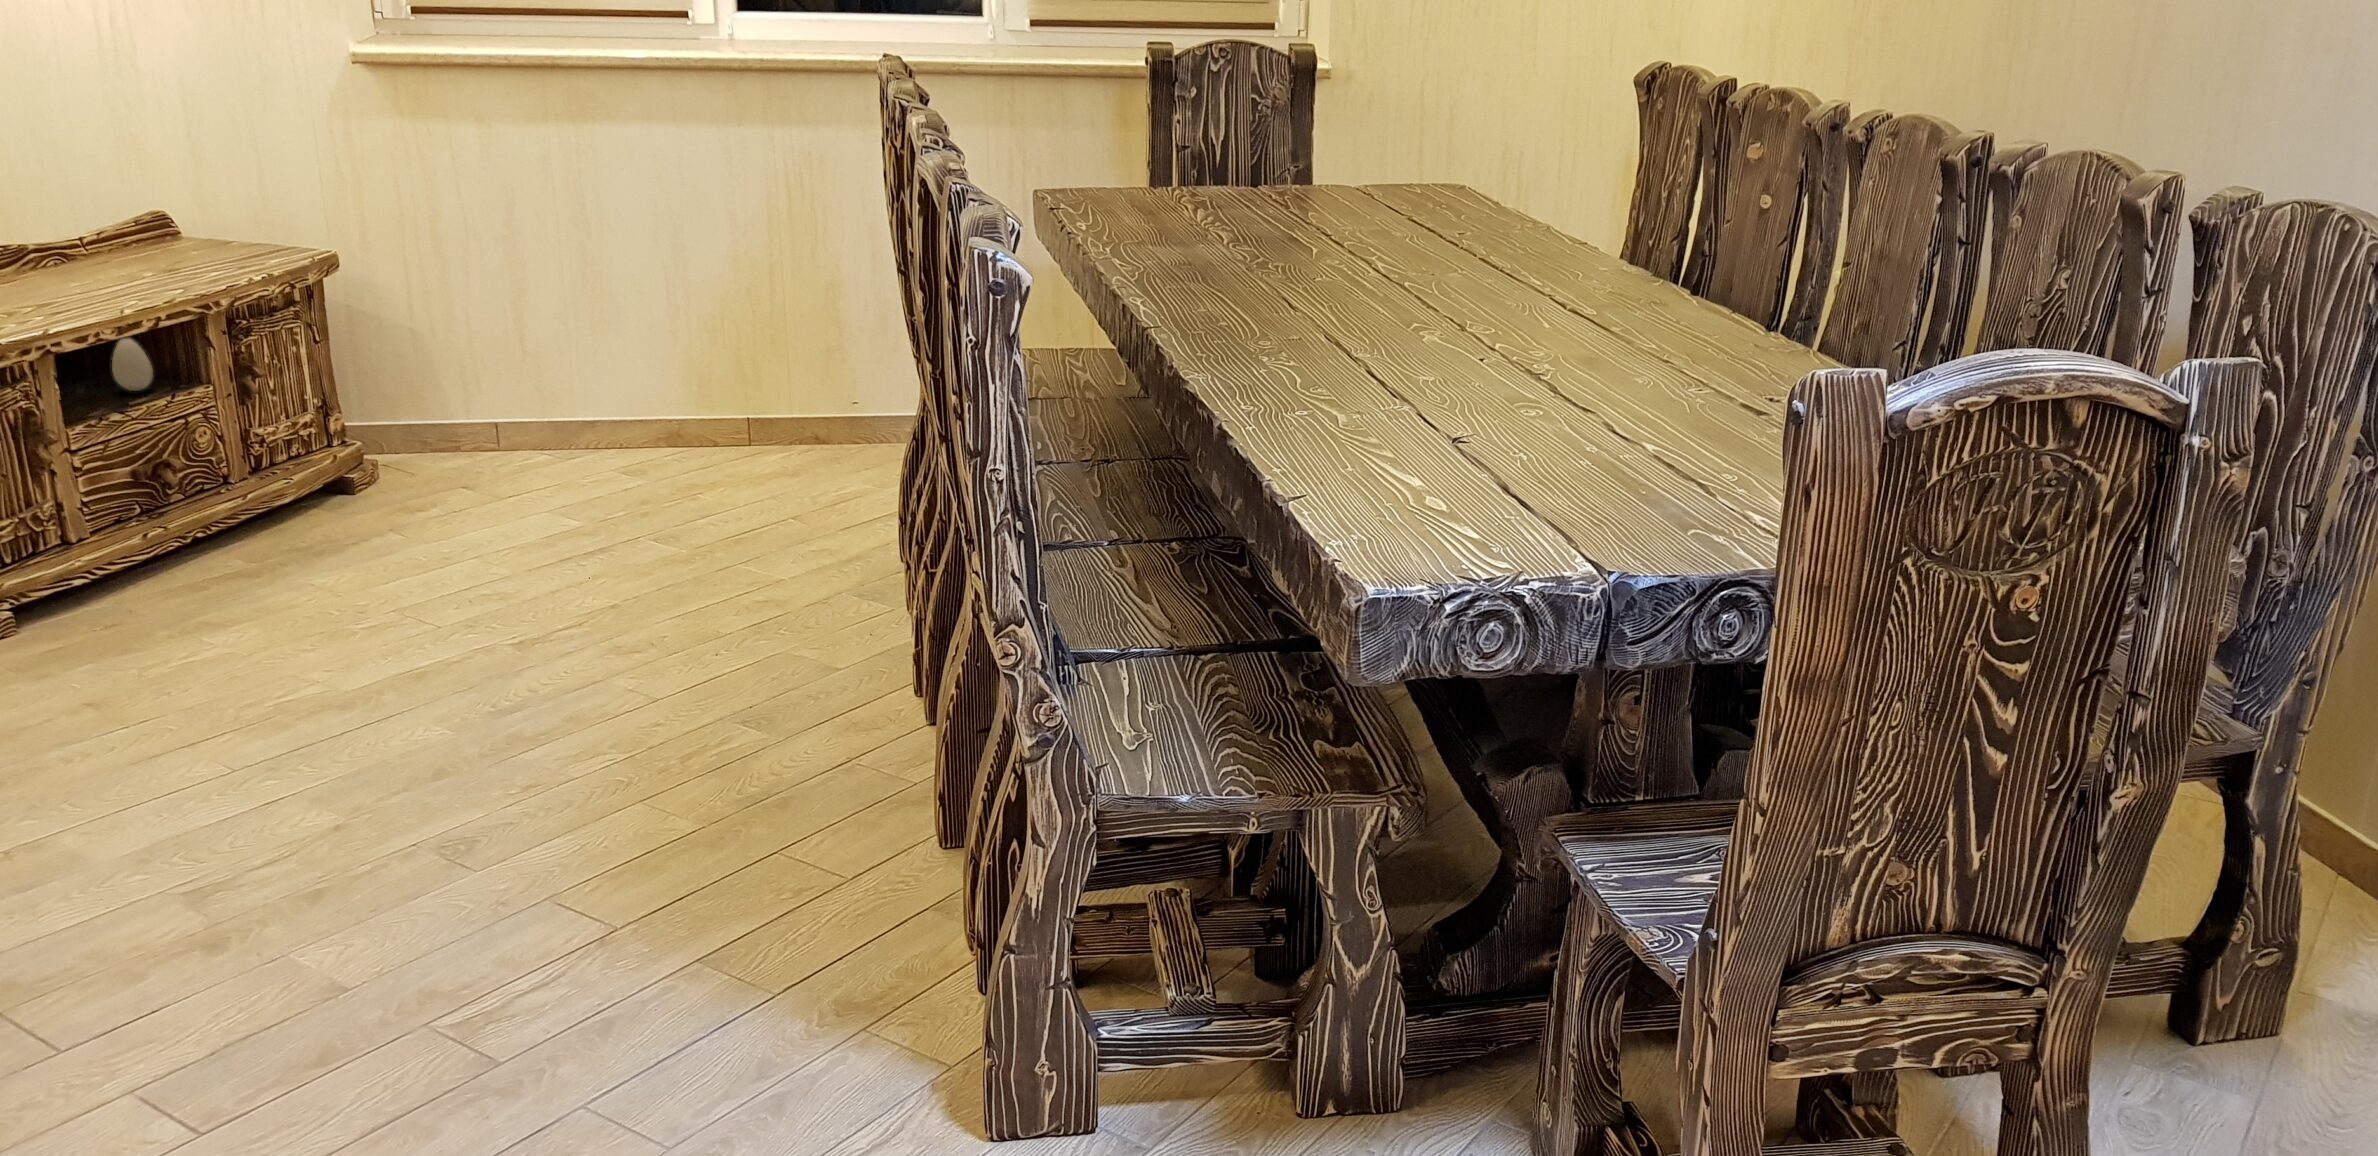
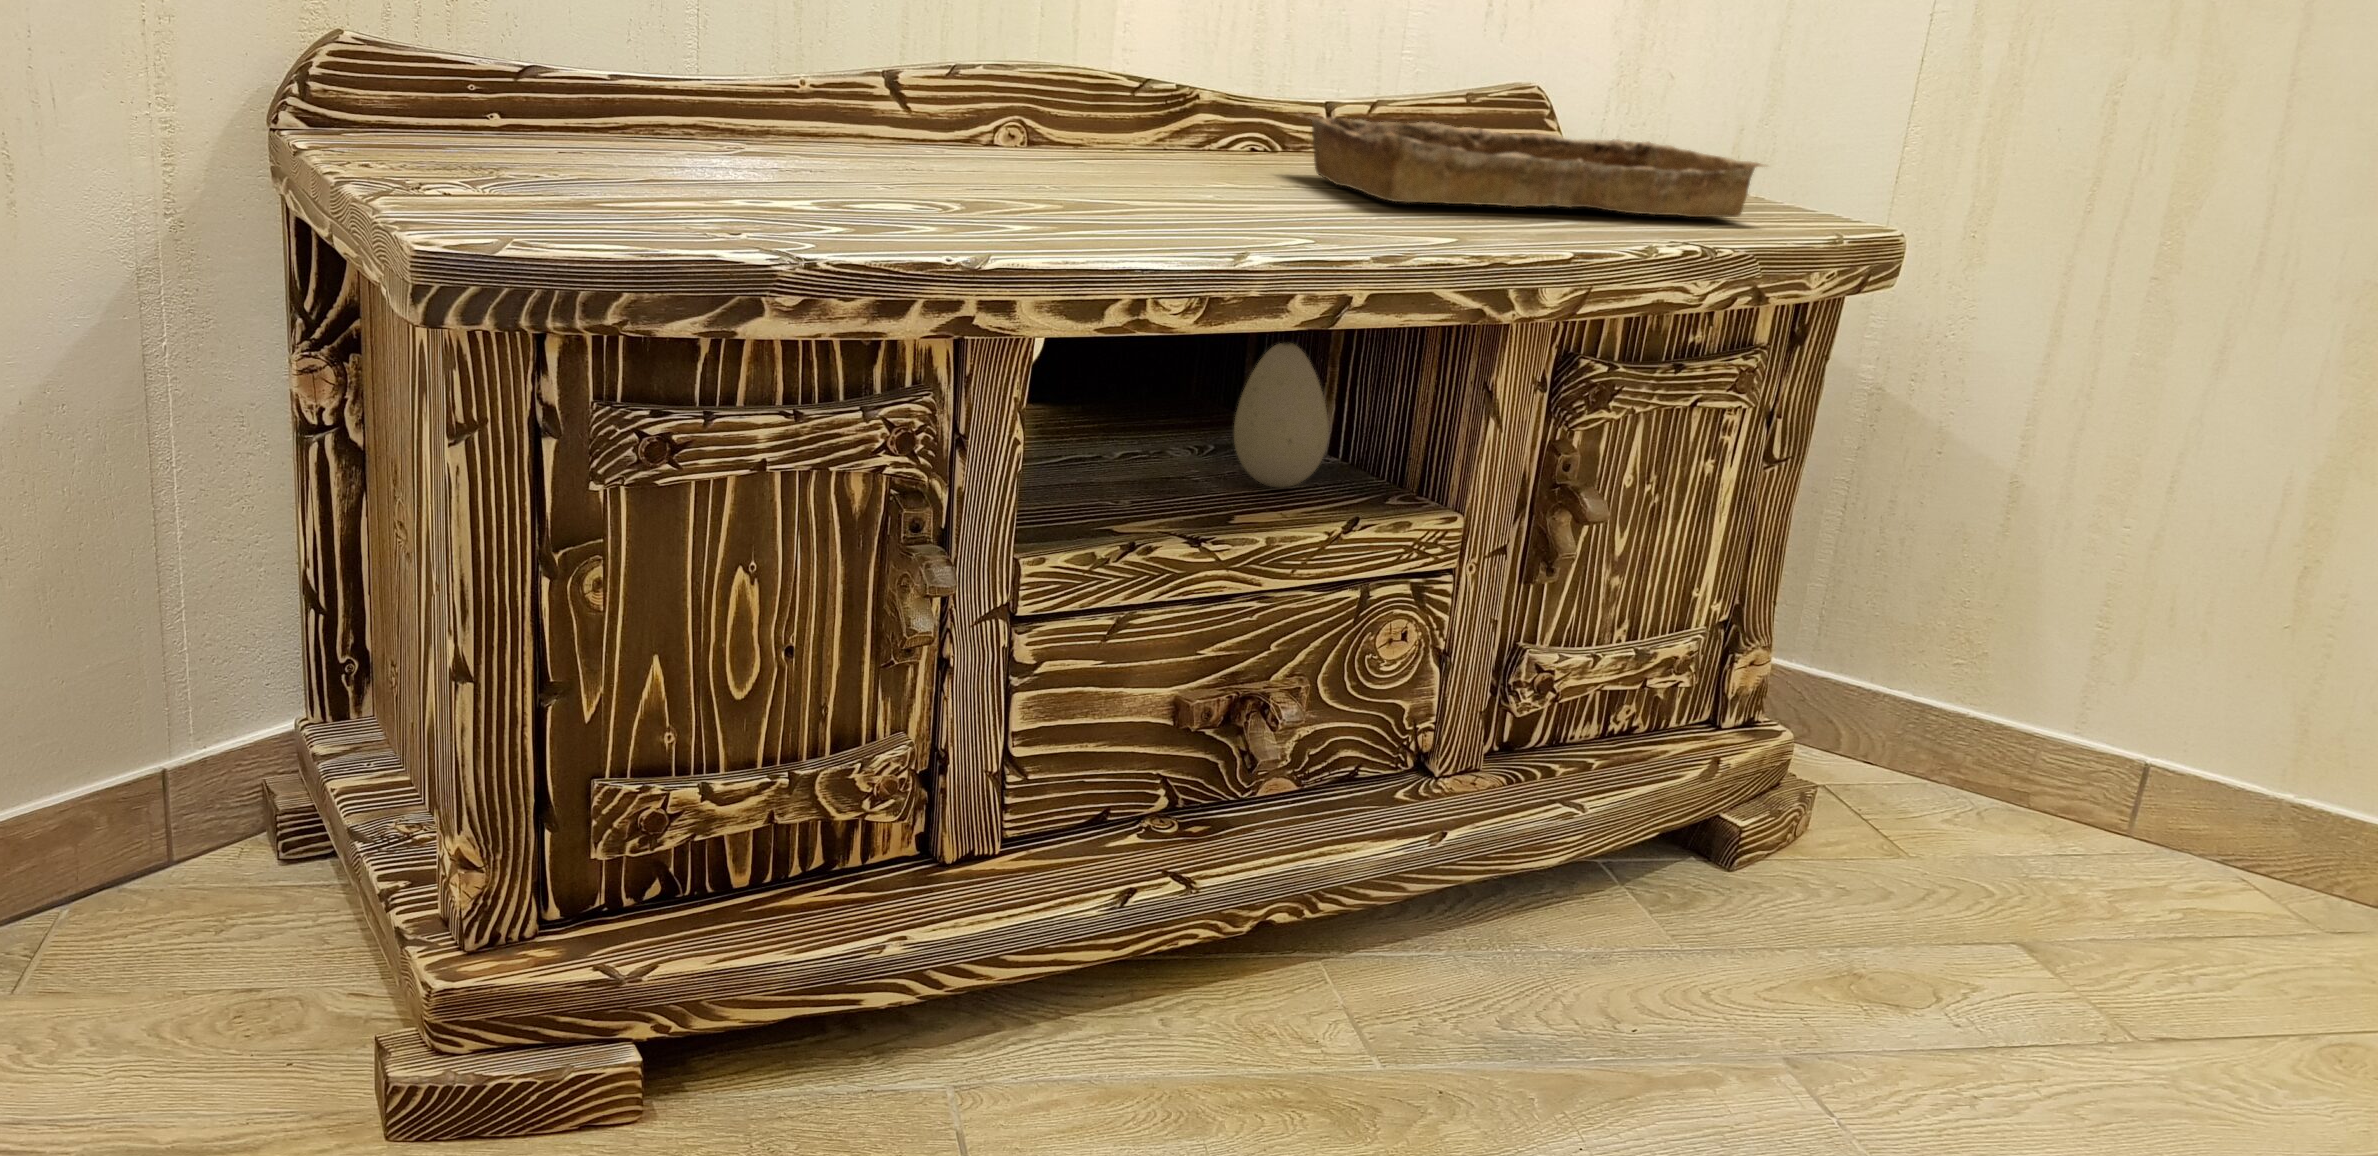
tray: none [81,233,281,280] -> present [1298,113,1766,217]

